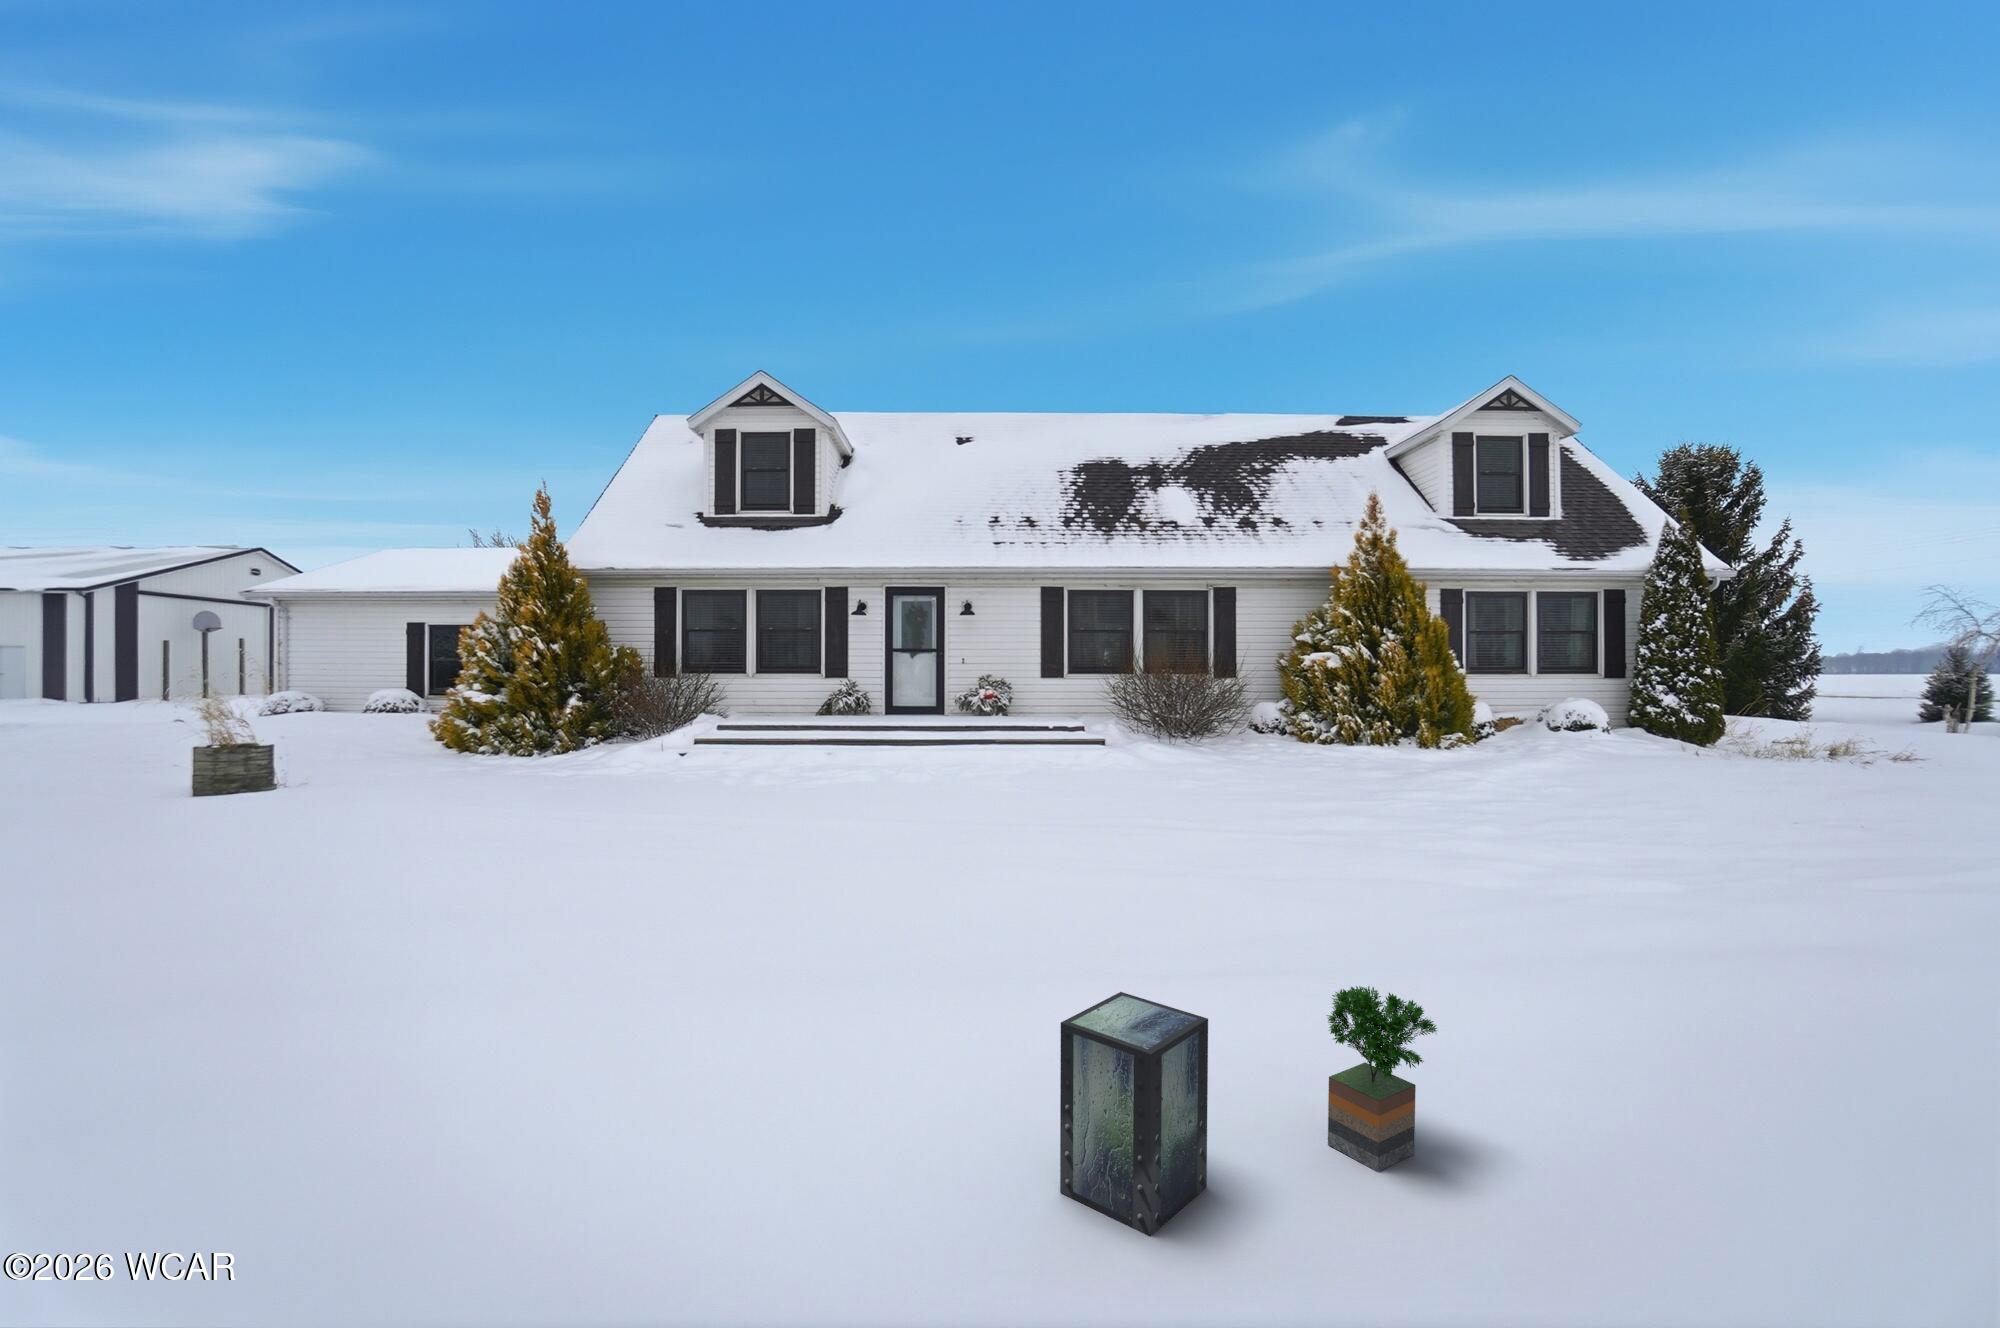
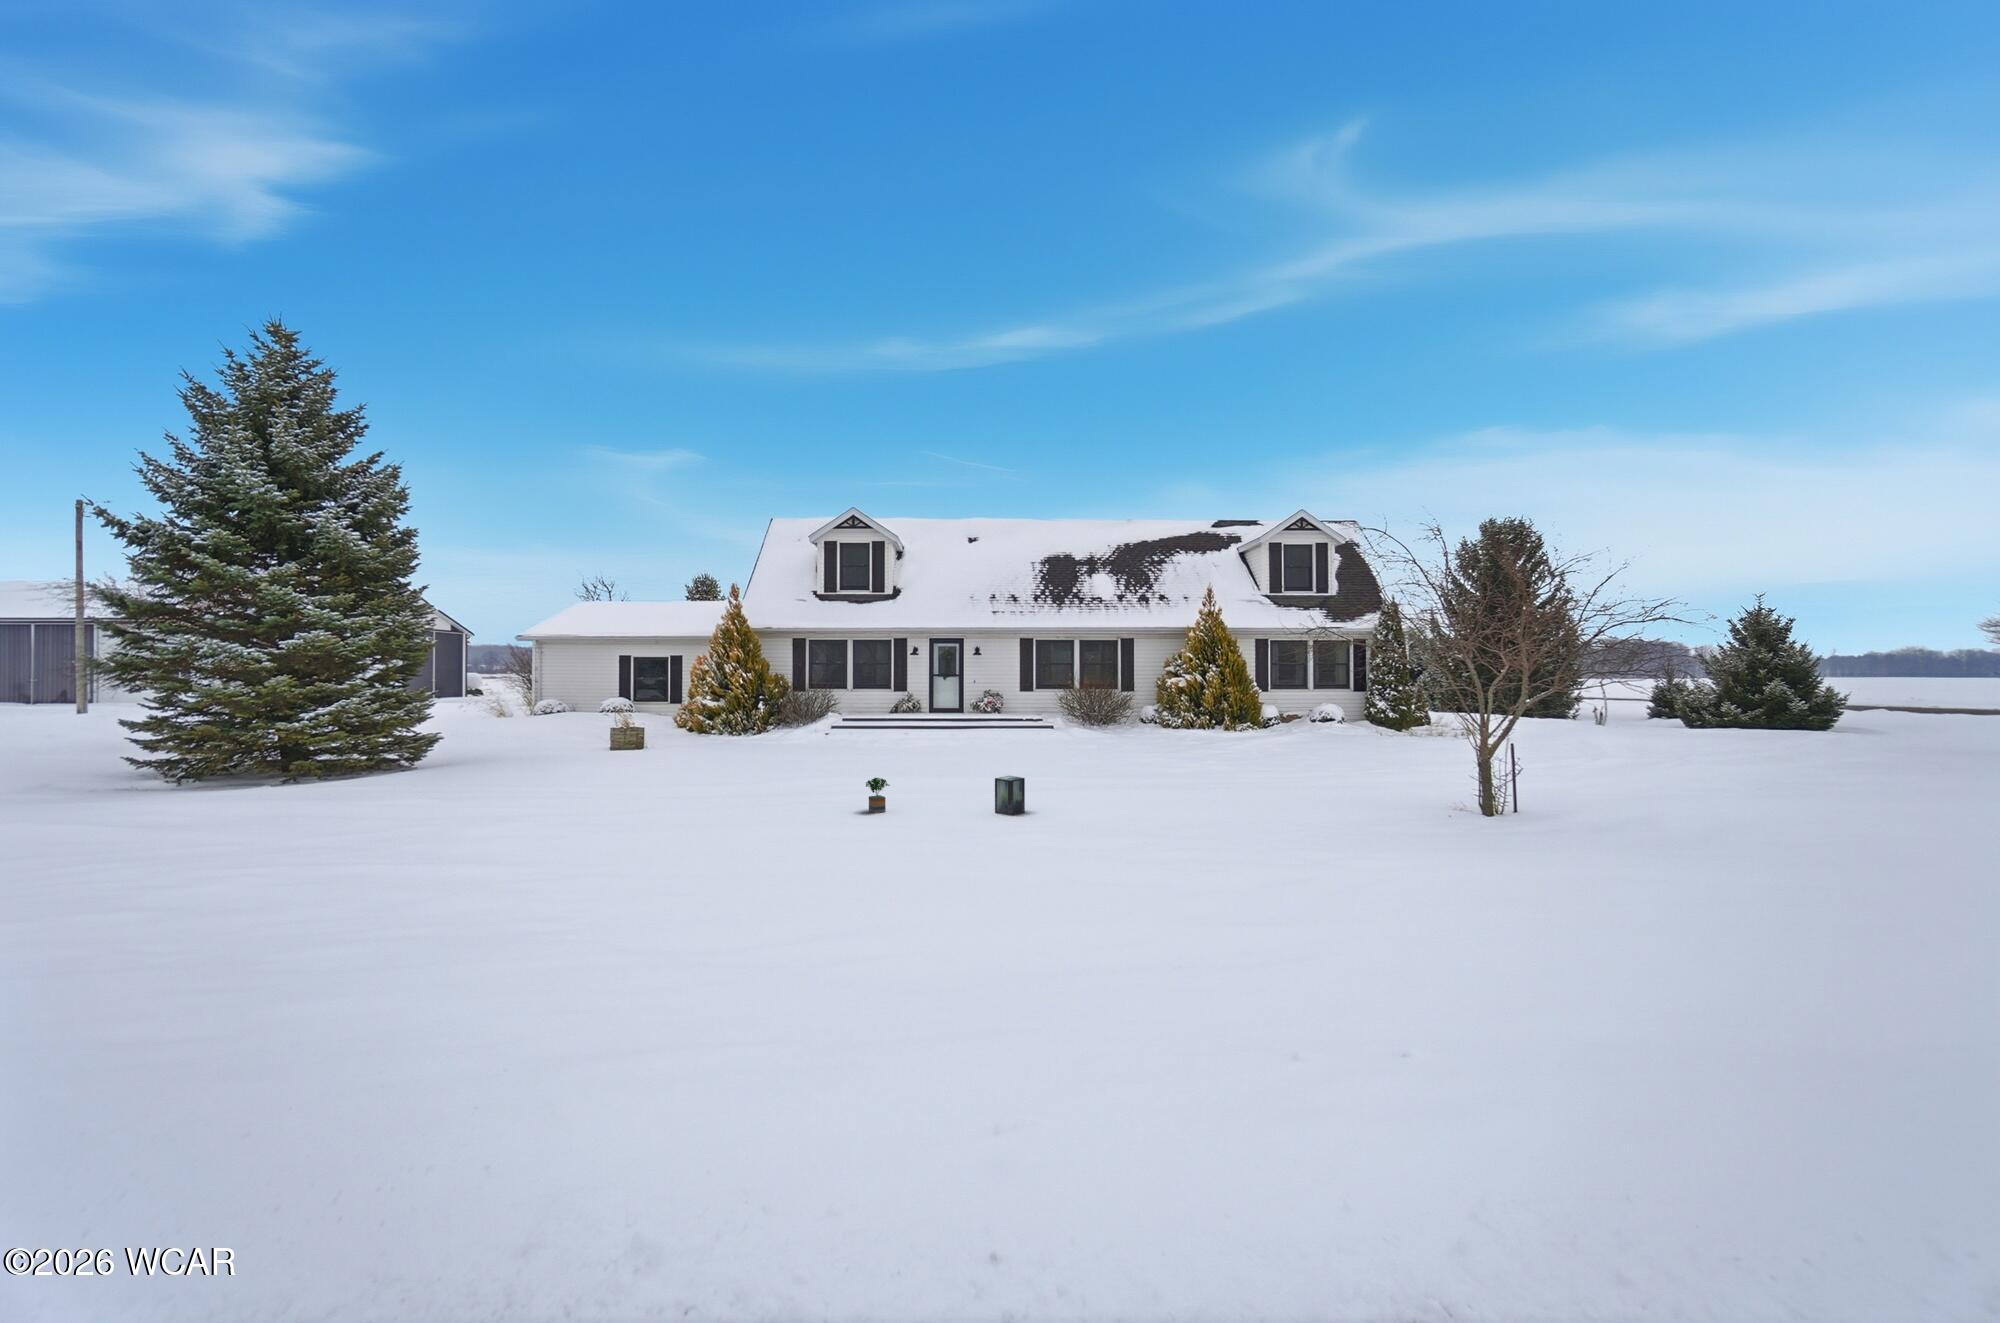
potted tree: present [1327,986,1437,1172] -> present [866,778,889,814]

